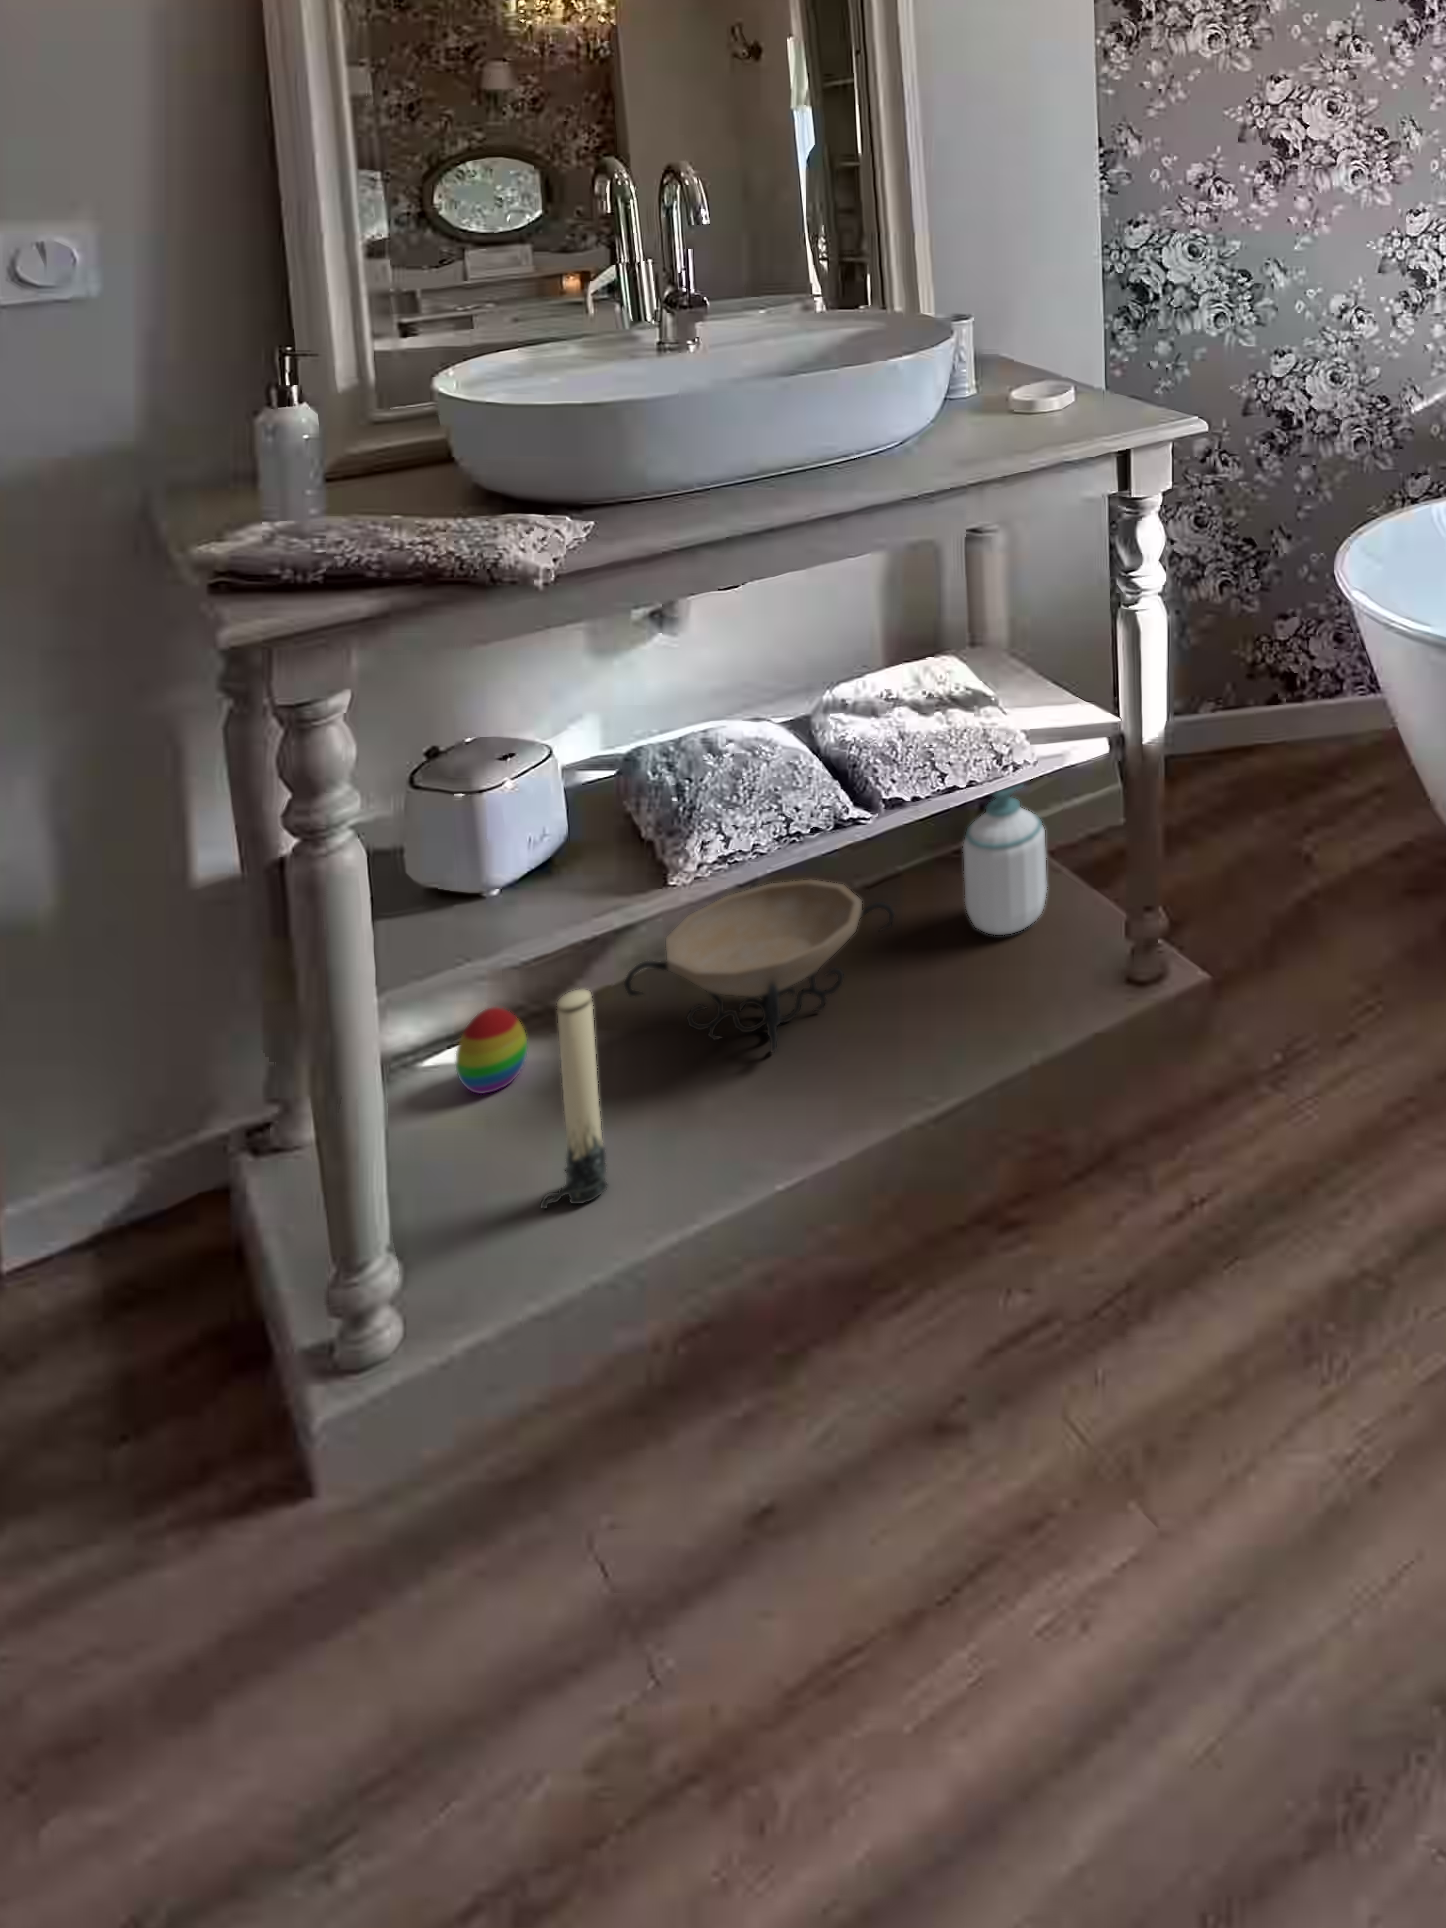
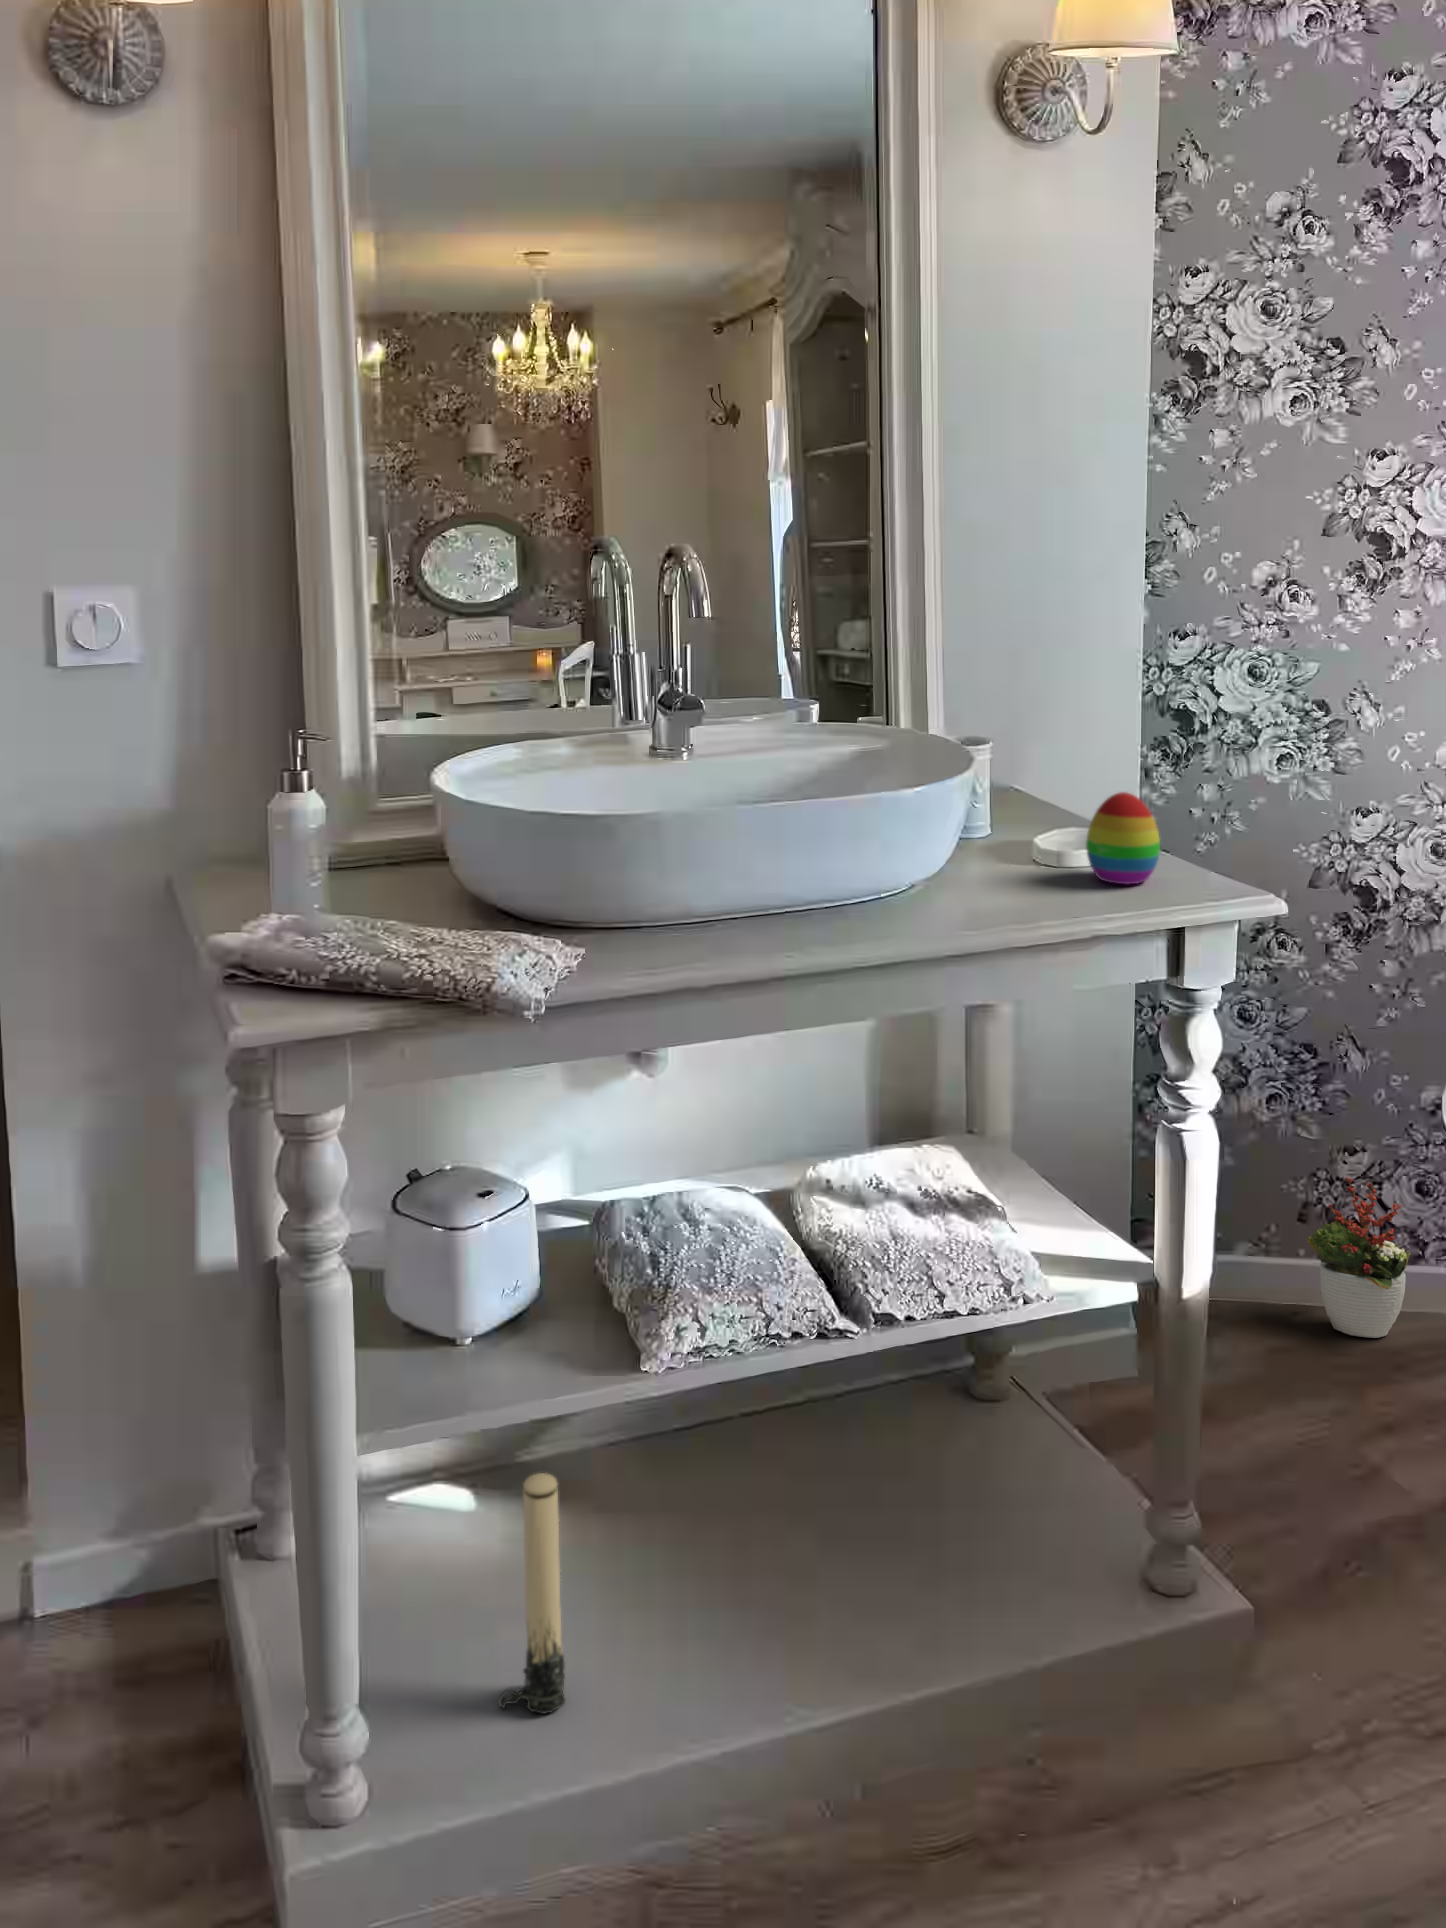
decorative plant: none [1256,636,1331,758] -> present [1308,1177,1411,1338]
soap bottle: present [963,786,1047,935] -> none [952,1248,1050,1498]
decorative bowl: present [624,880,894,1052] -> none [586,1370,875,1583]
decorative egg: present [456,1007,527,1094] -> present [1086,792,1160,884]

